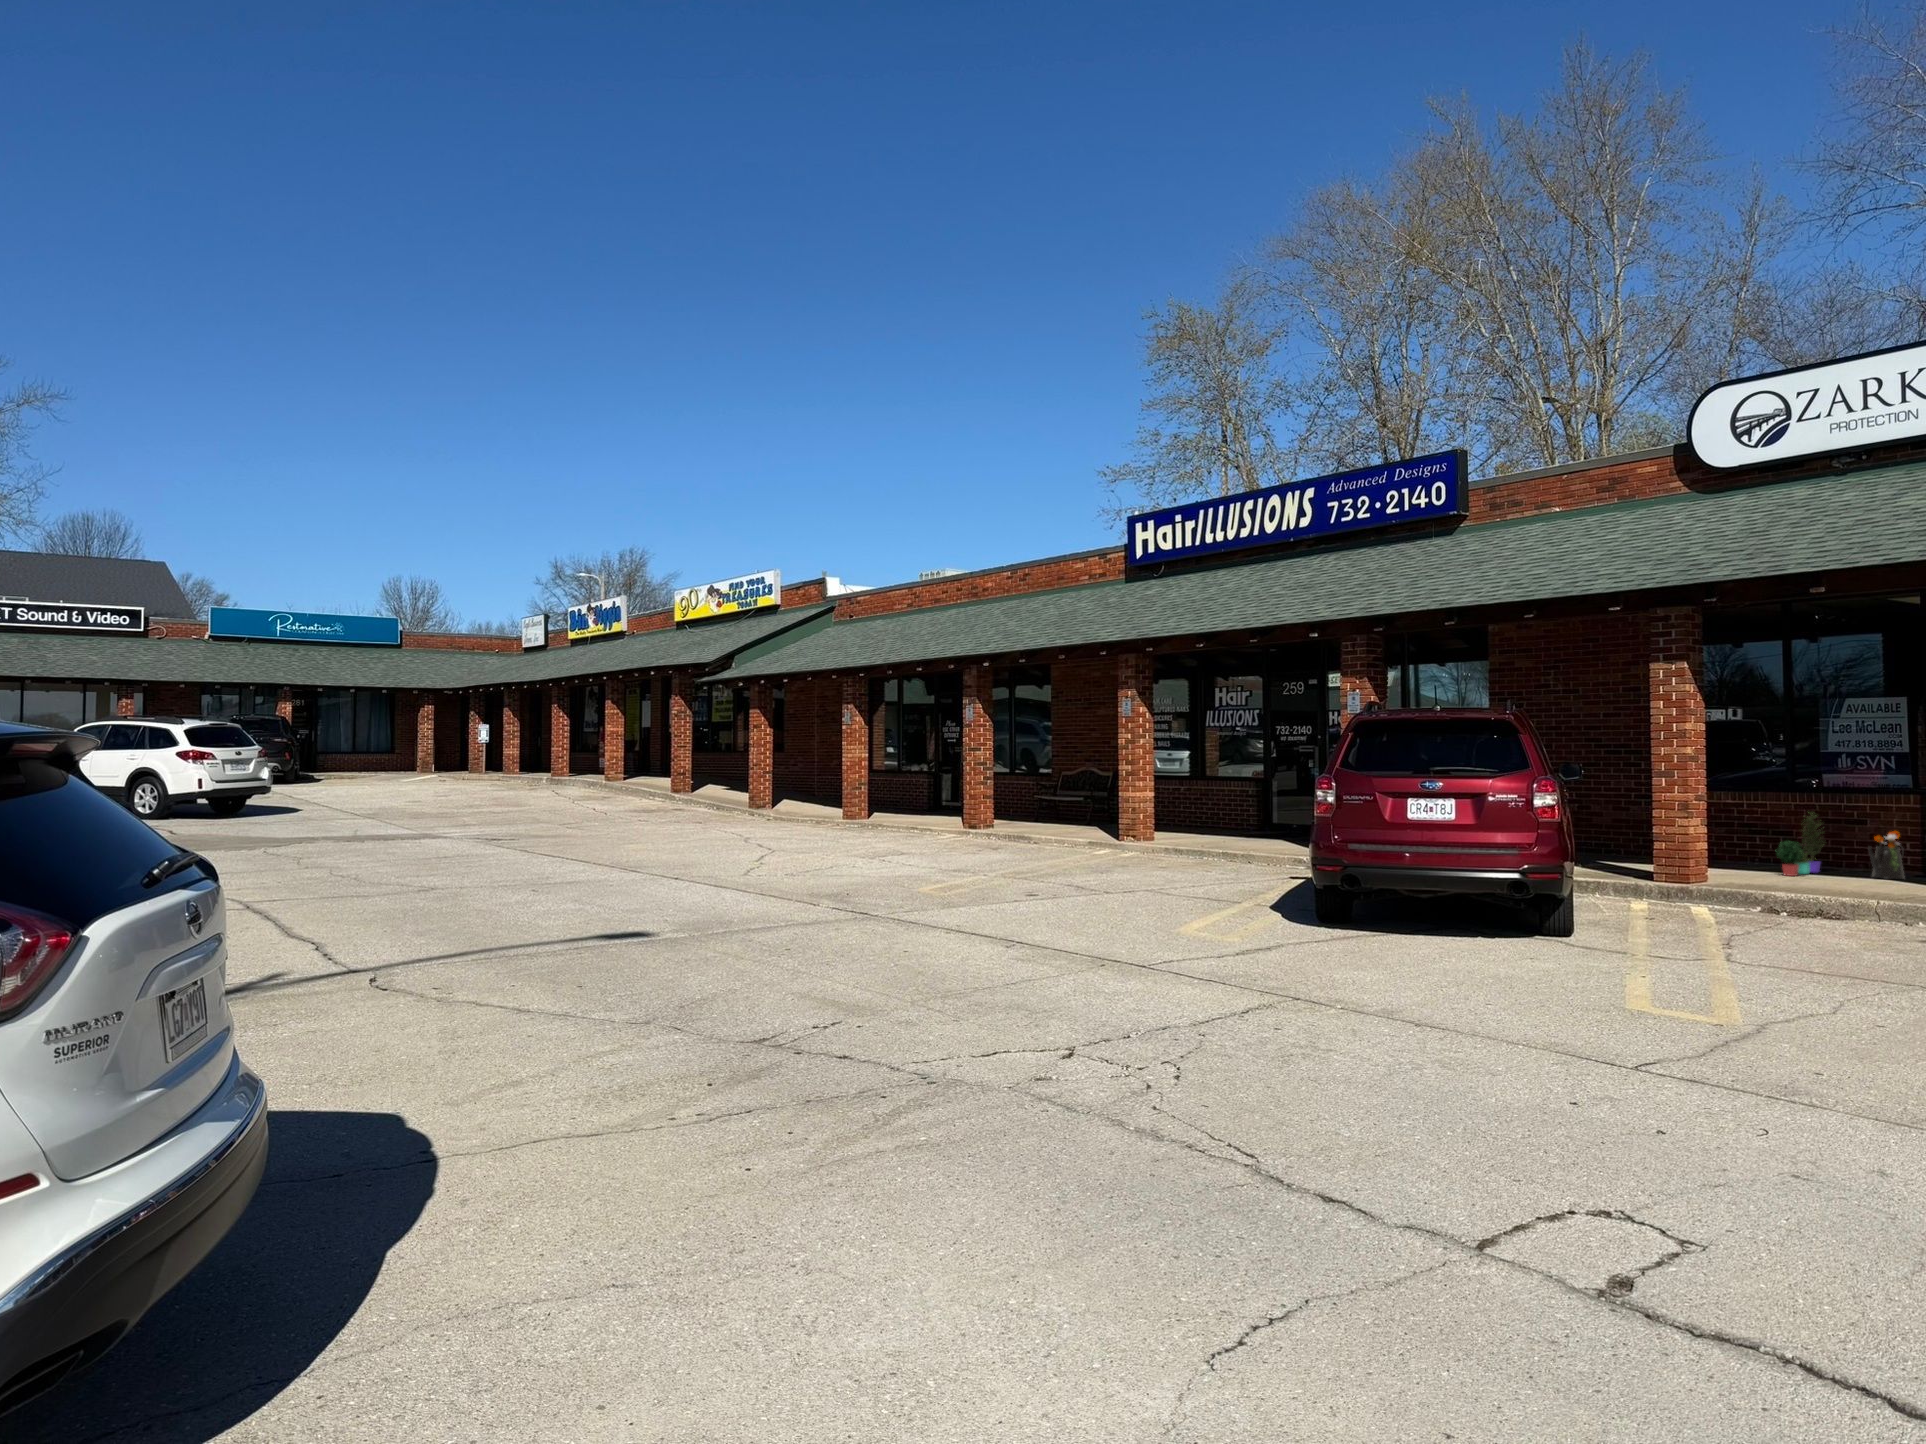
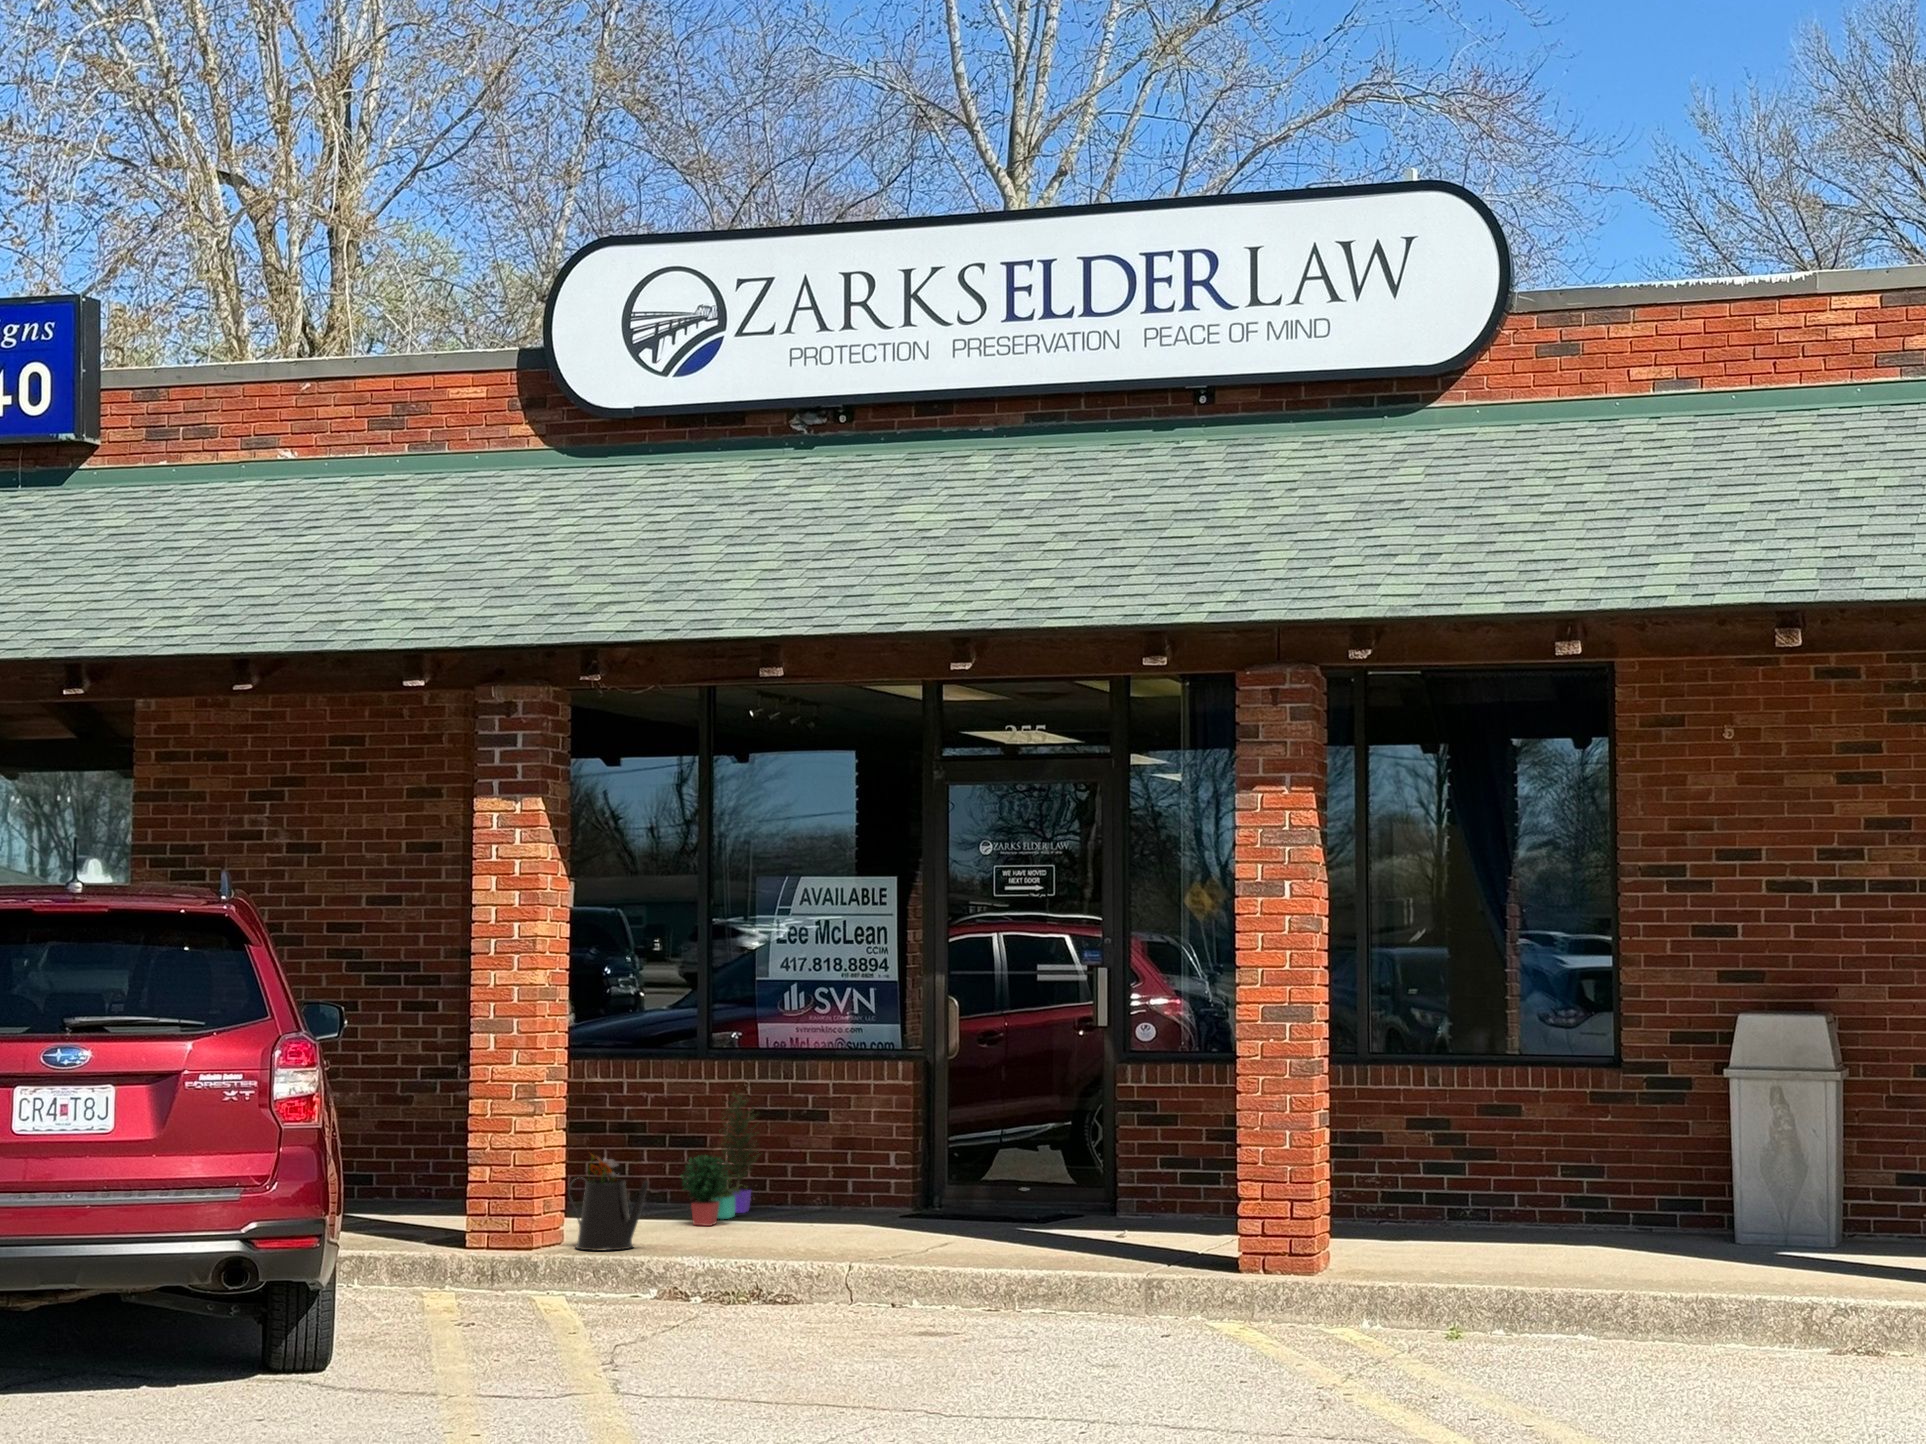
watering can: present [1868,831,1904,879] -> present [568,1155,649,1250]

